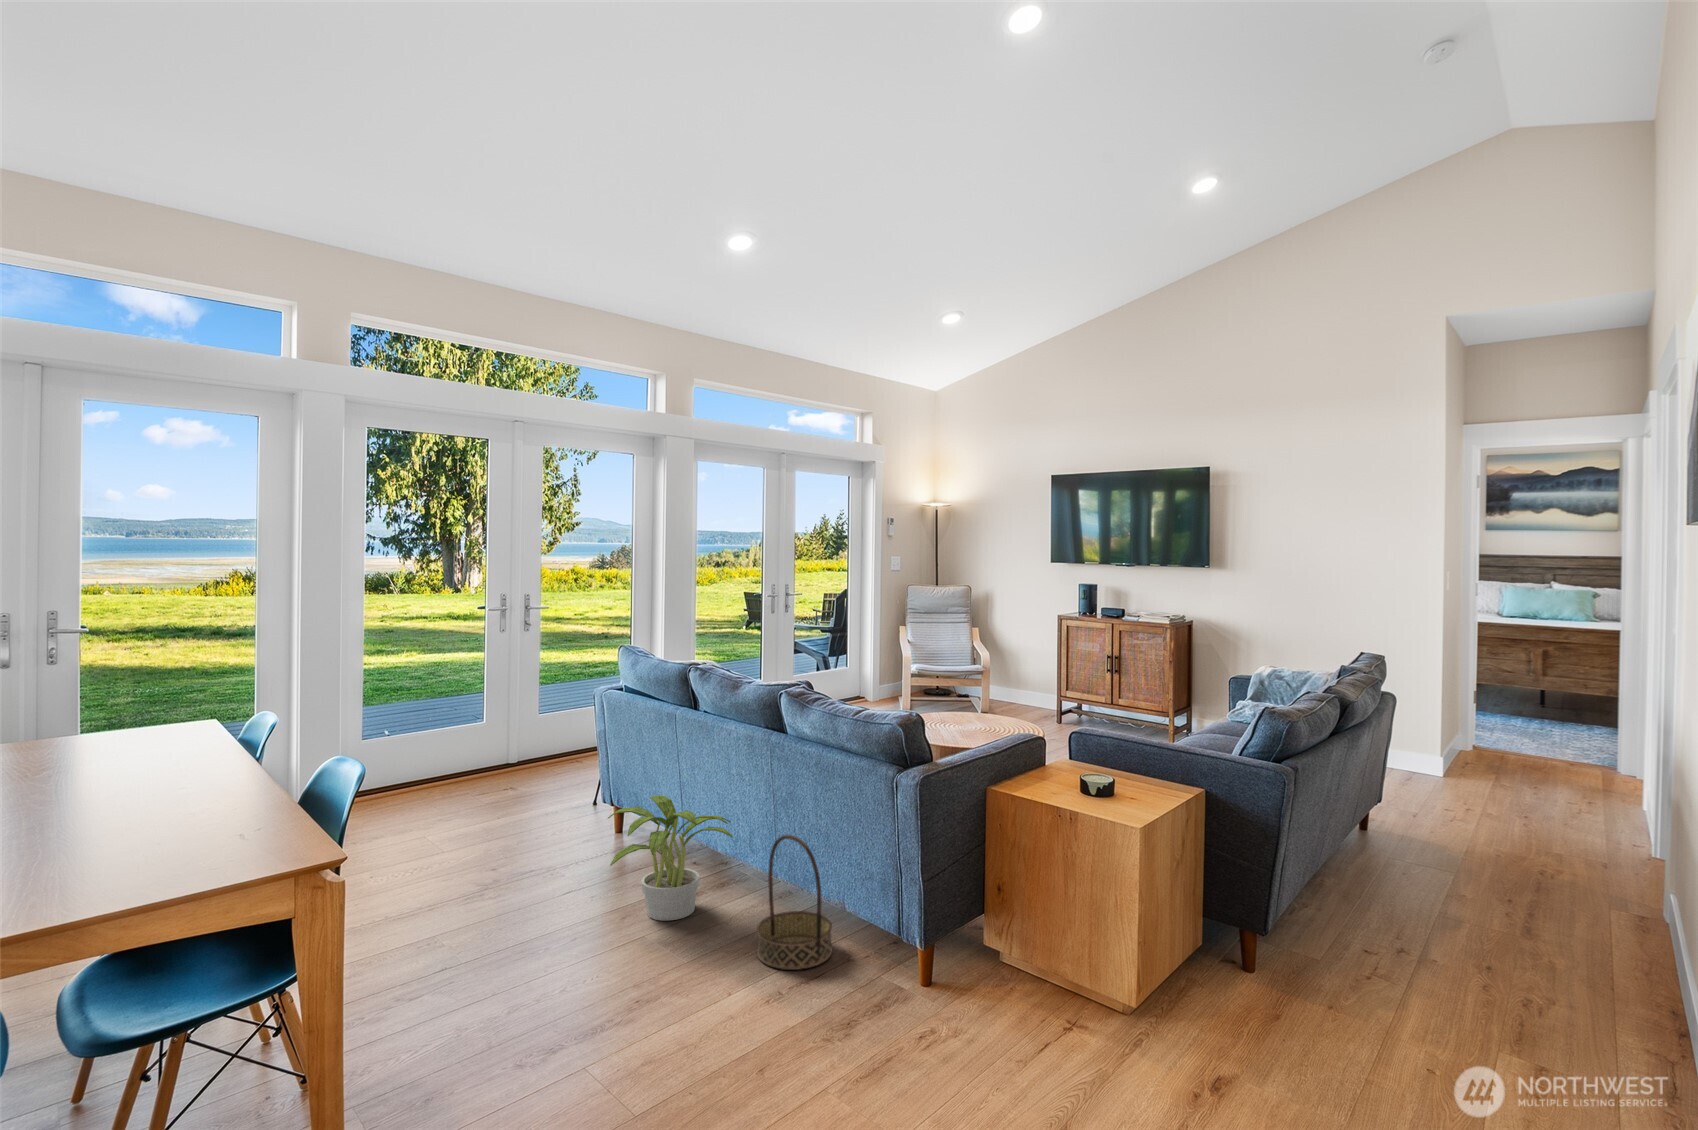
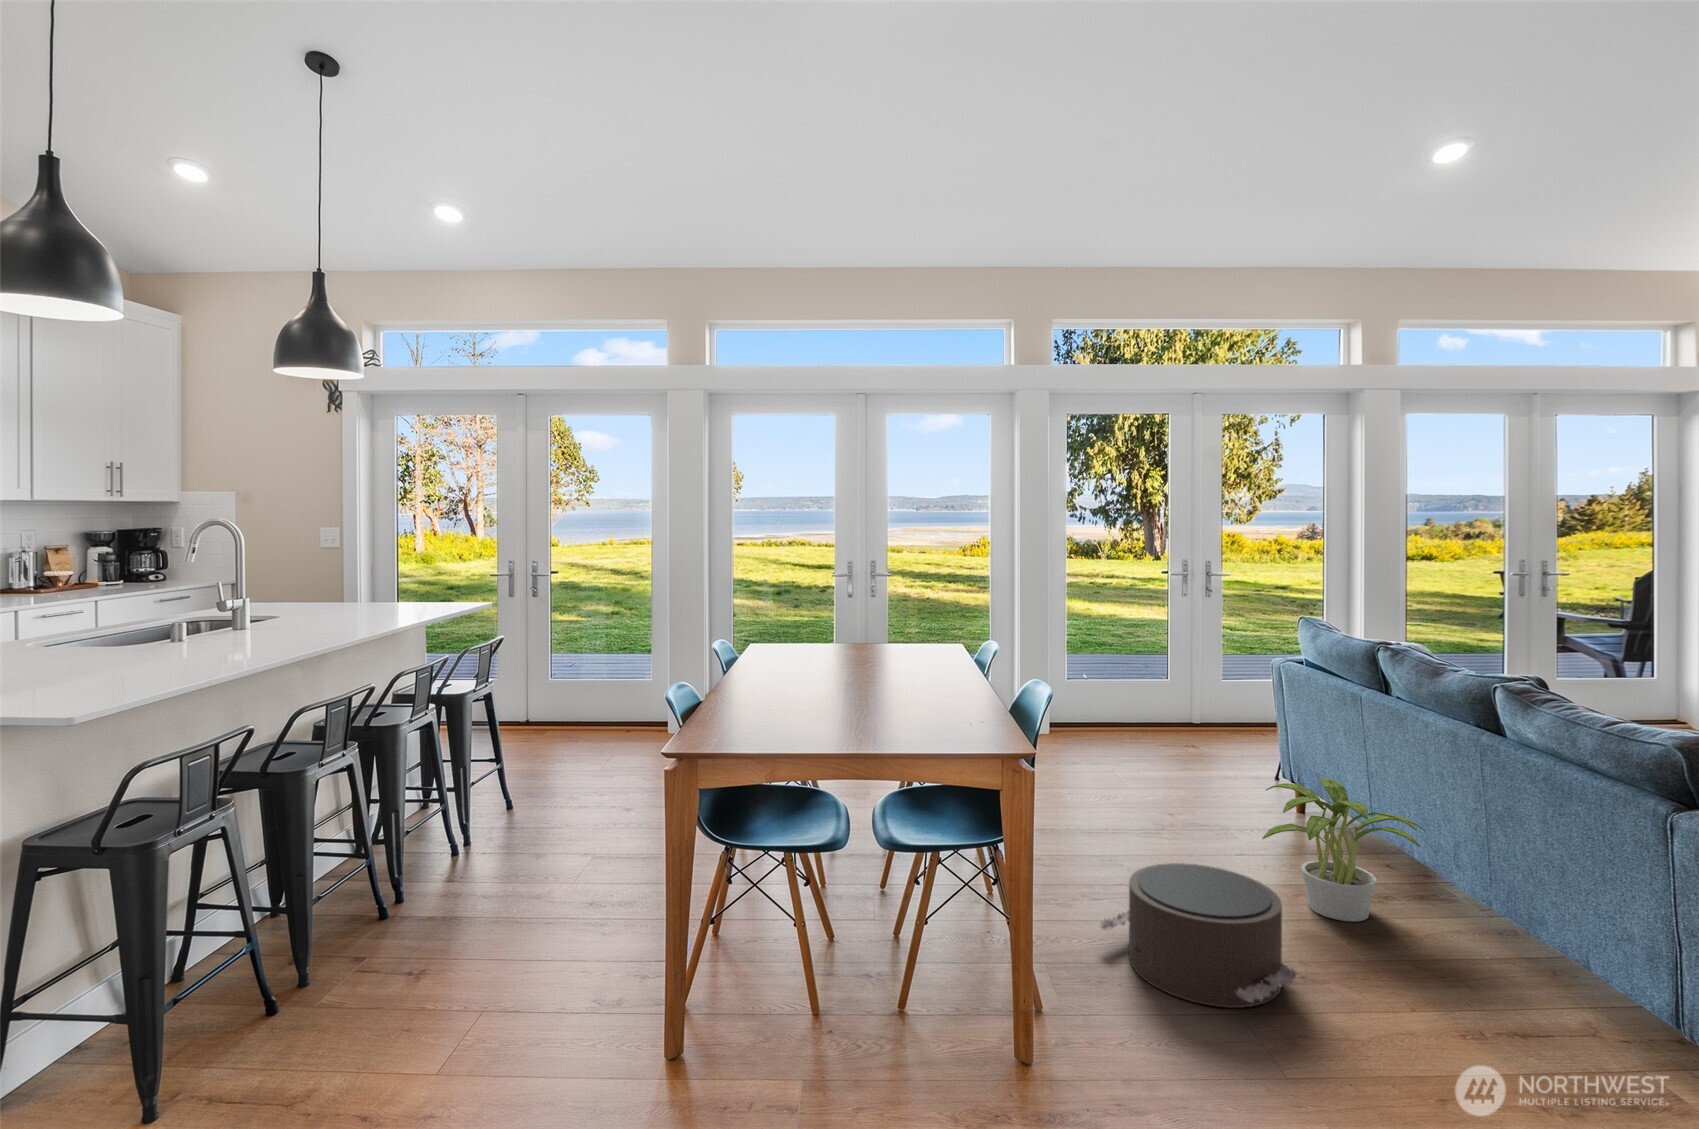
basket: present [757,835,832,970] -> none [1442,861,1566,1042]
pouf: none [466,905,664,1048] -> present [1099,863,1300,1008]

